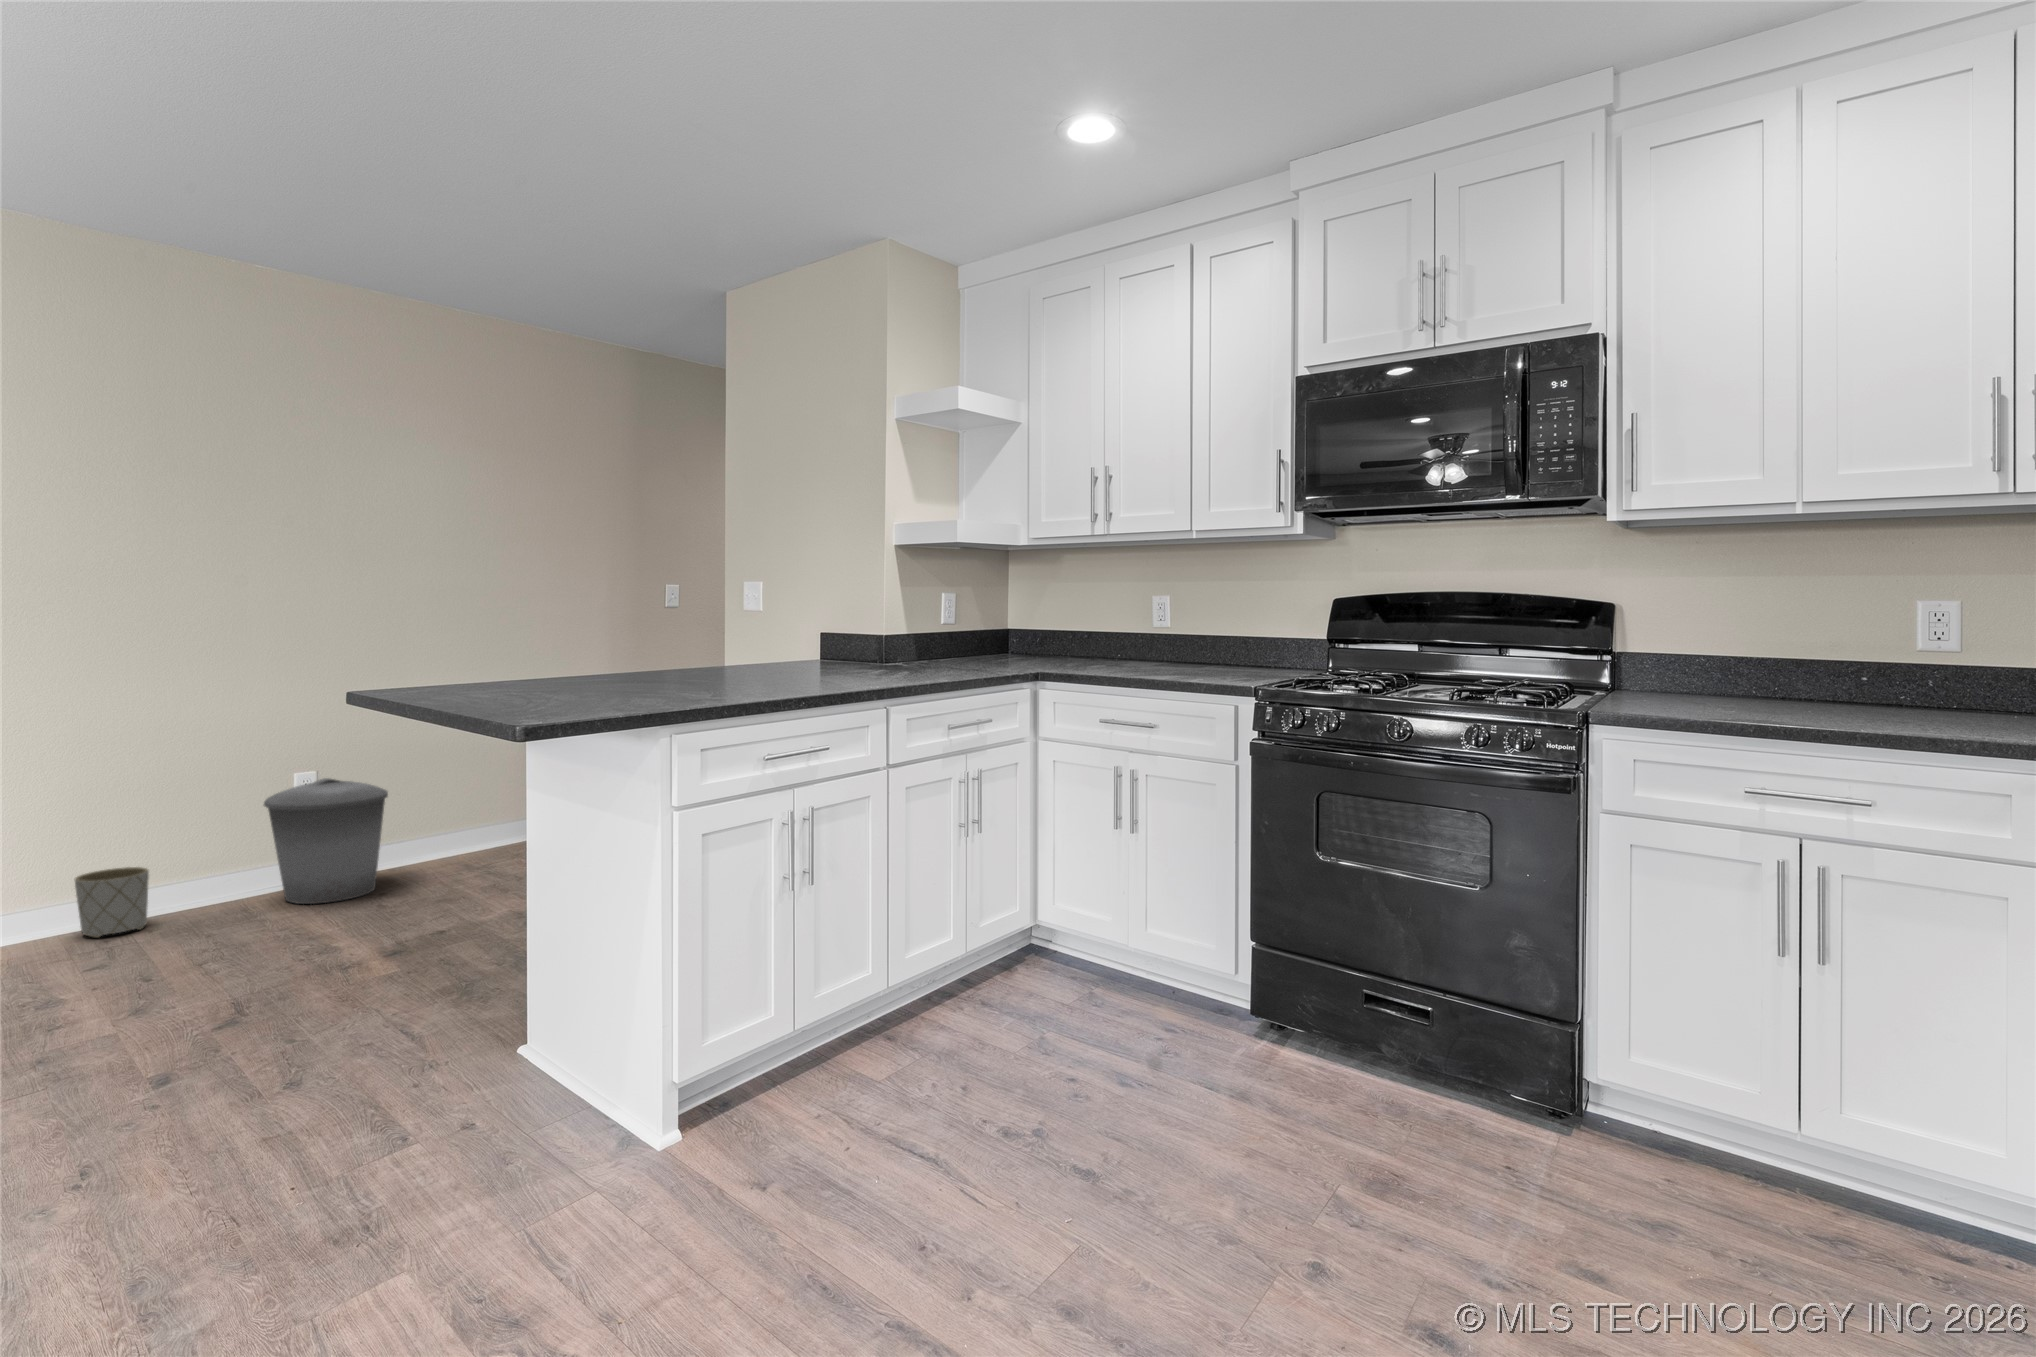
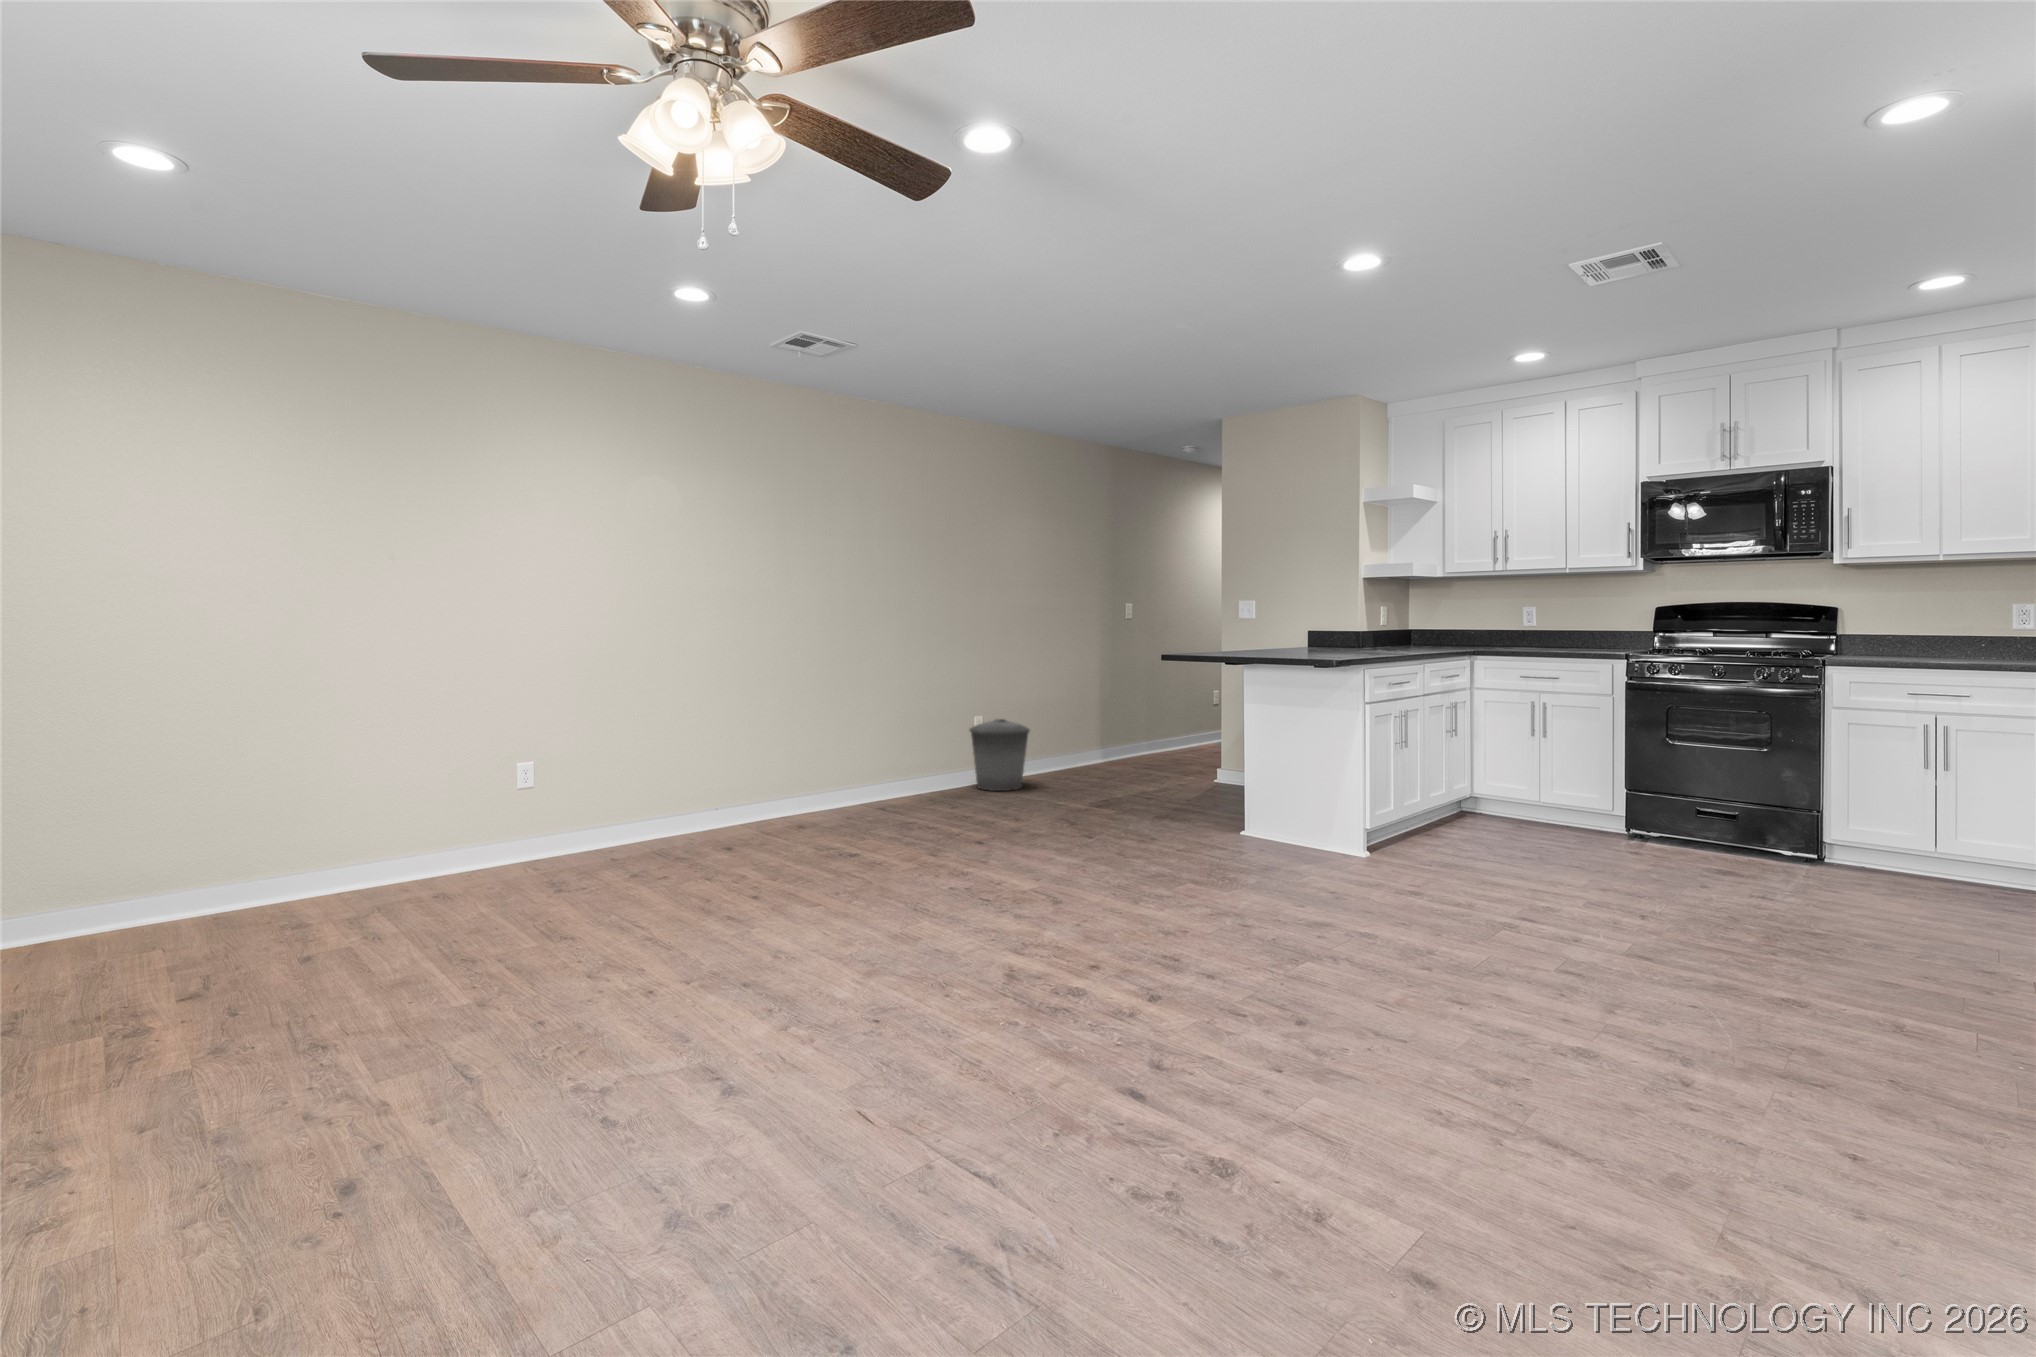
planter: present [74,867,149,938] -> none [902,764,933,800]

